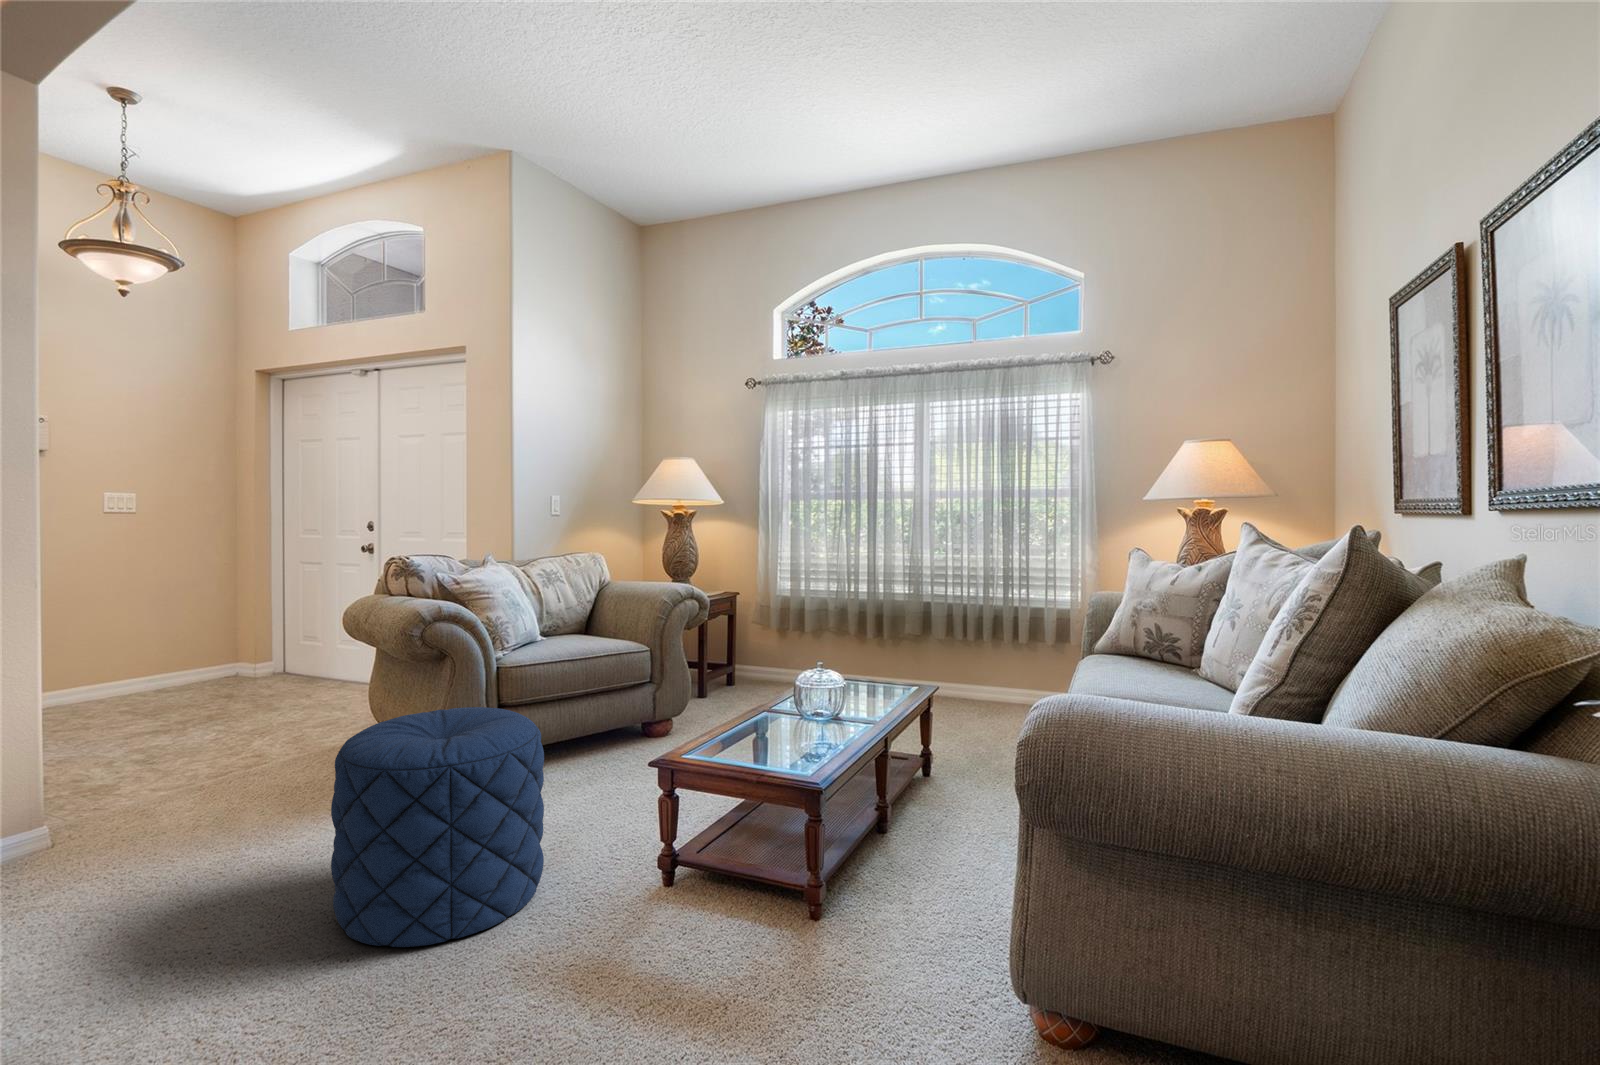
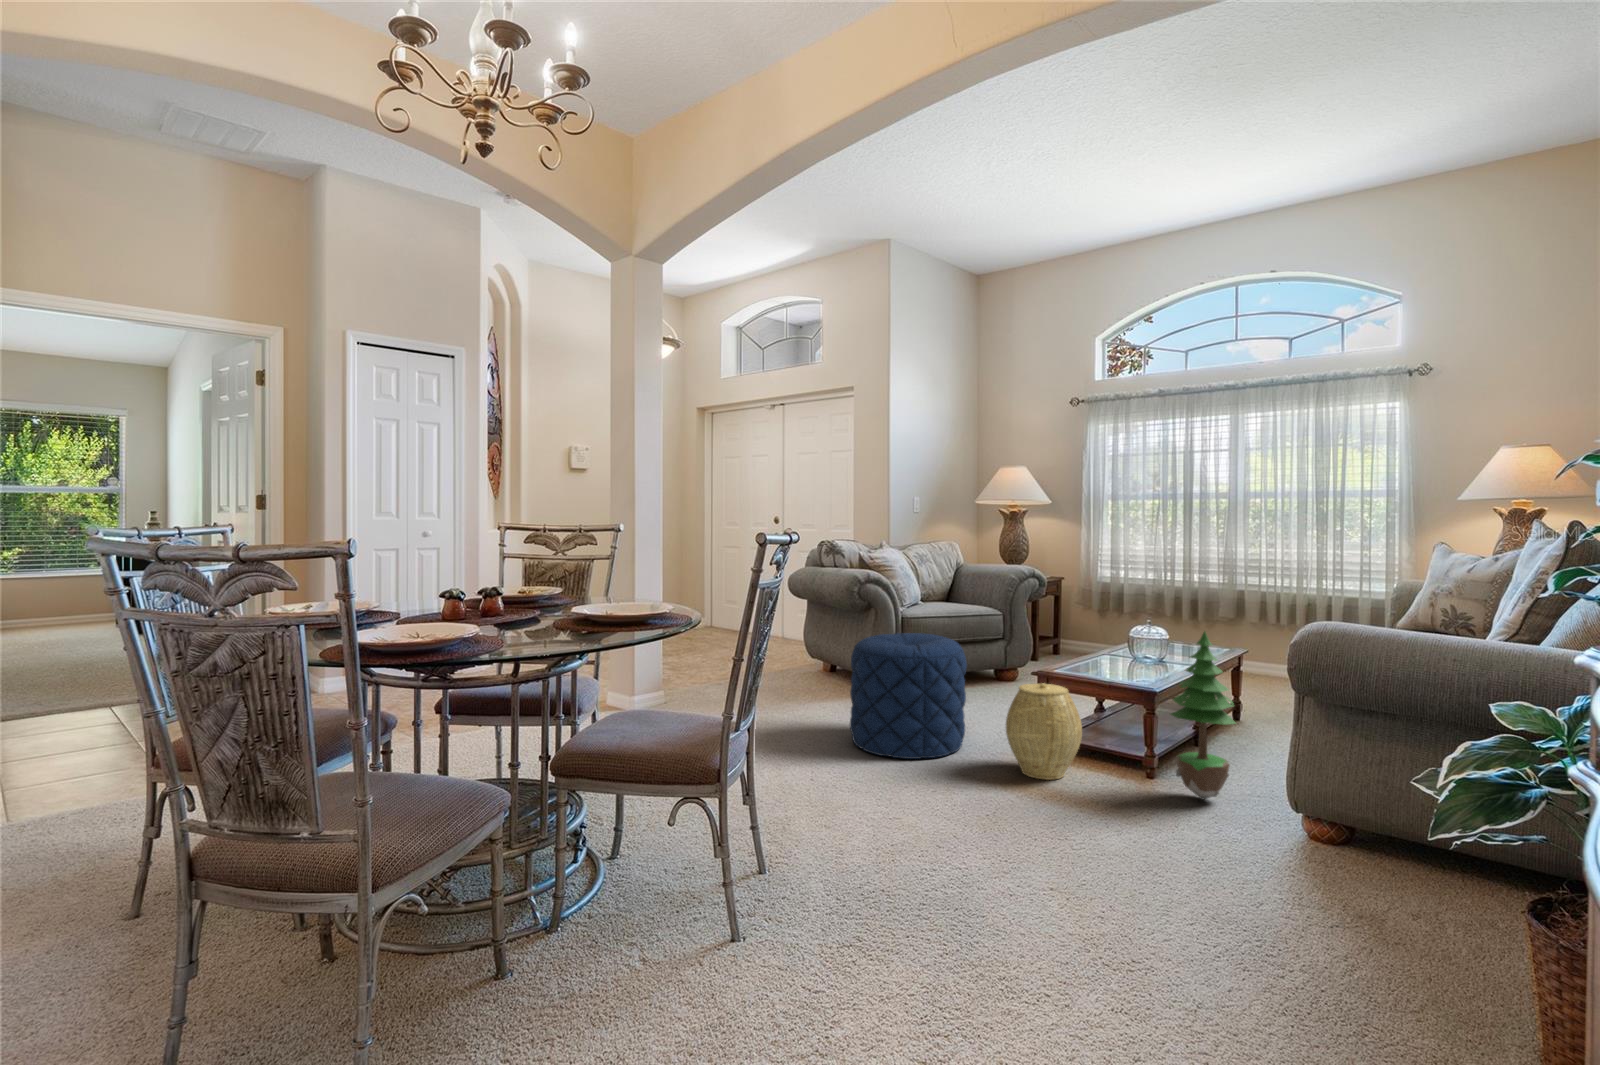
potted tree: none [838,699,938,972] -> present [1171,632,1236,799]
woven basket: none [587,790,711,963] -> present [1006,683,1082,780]

